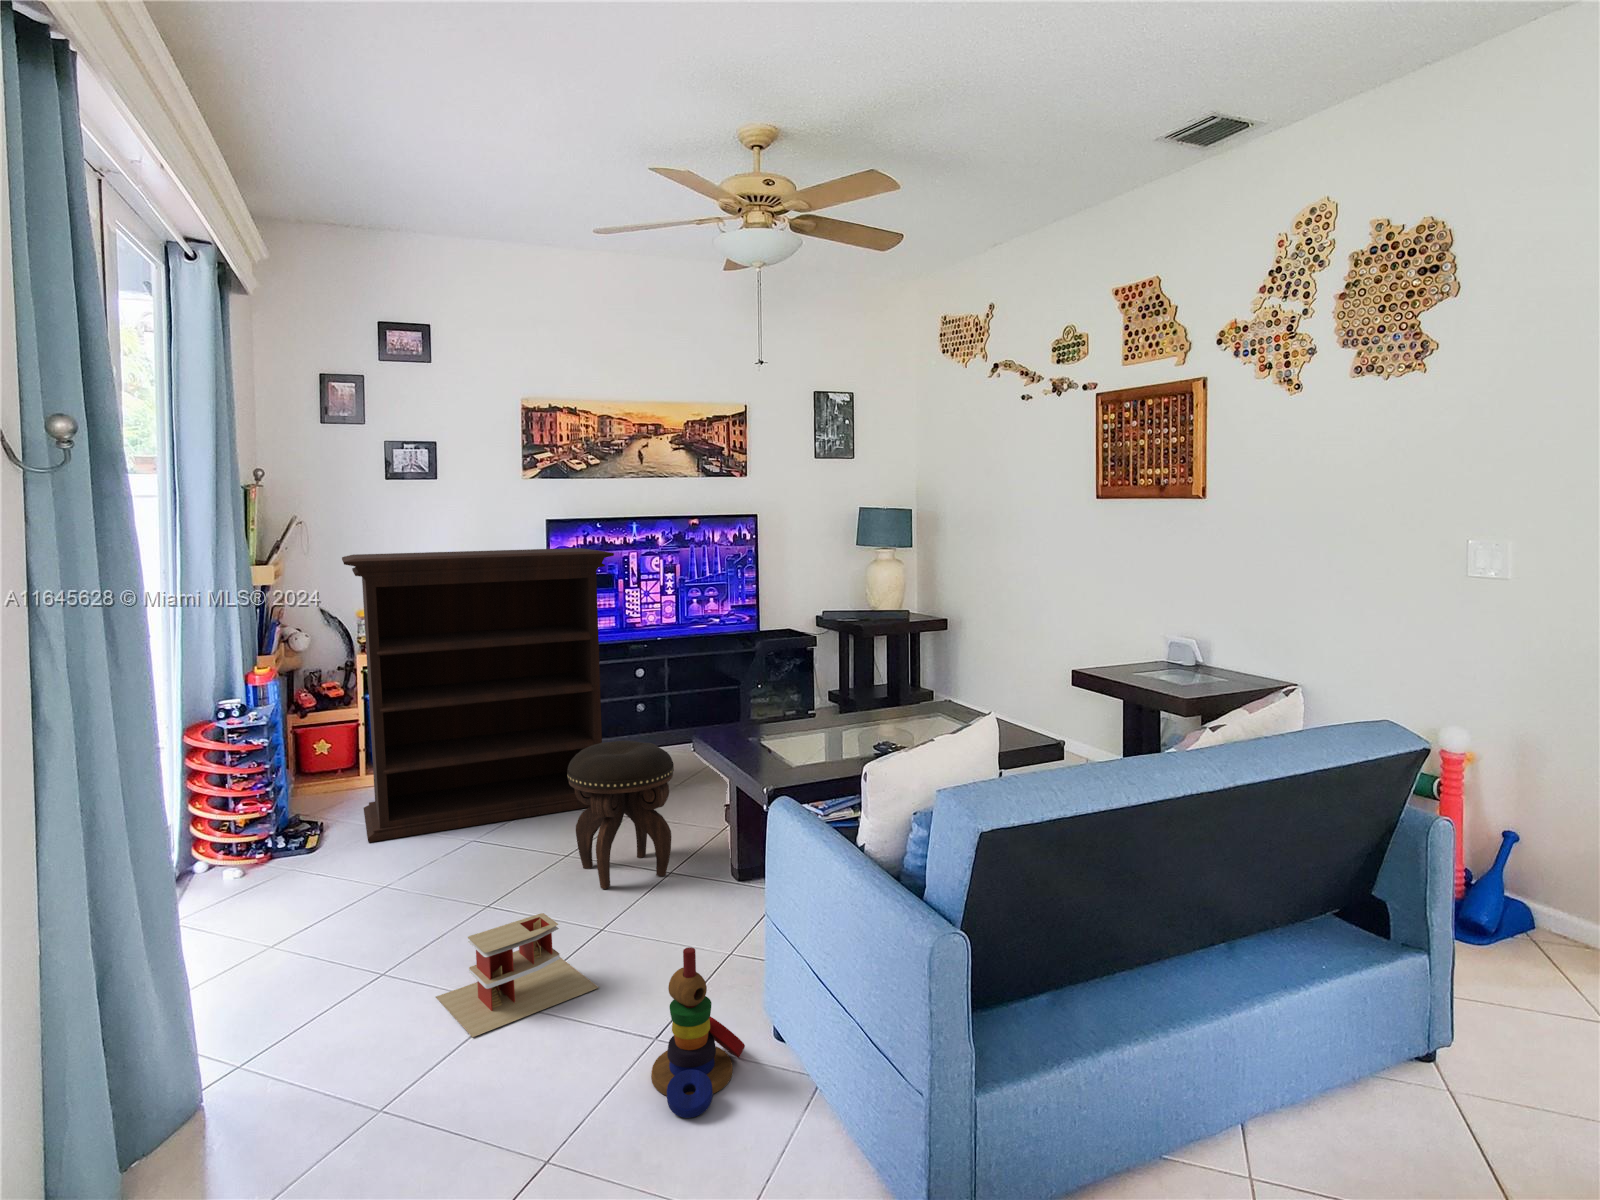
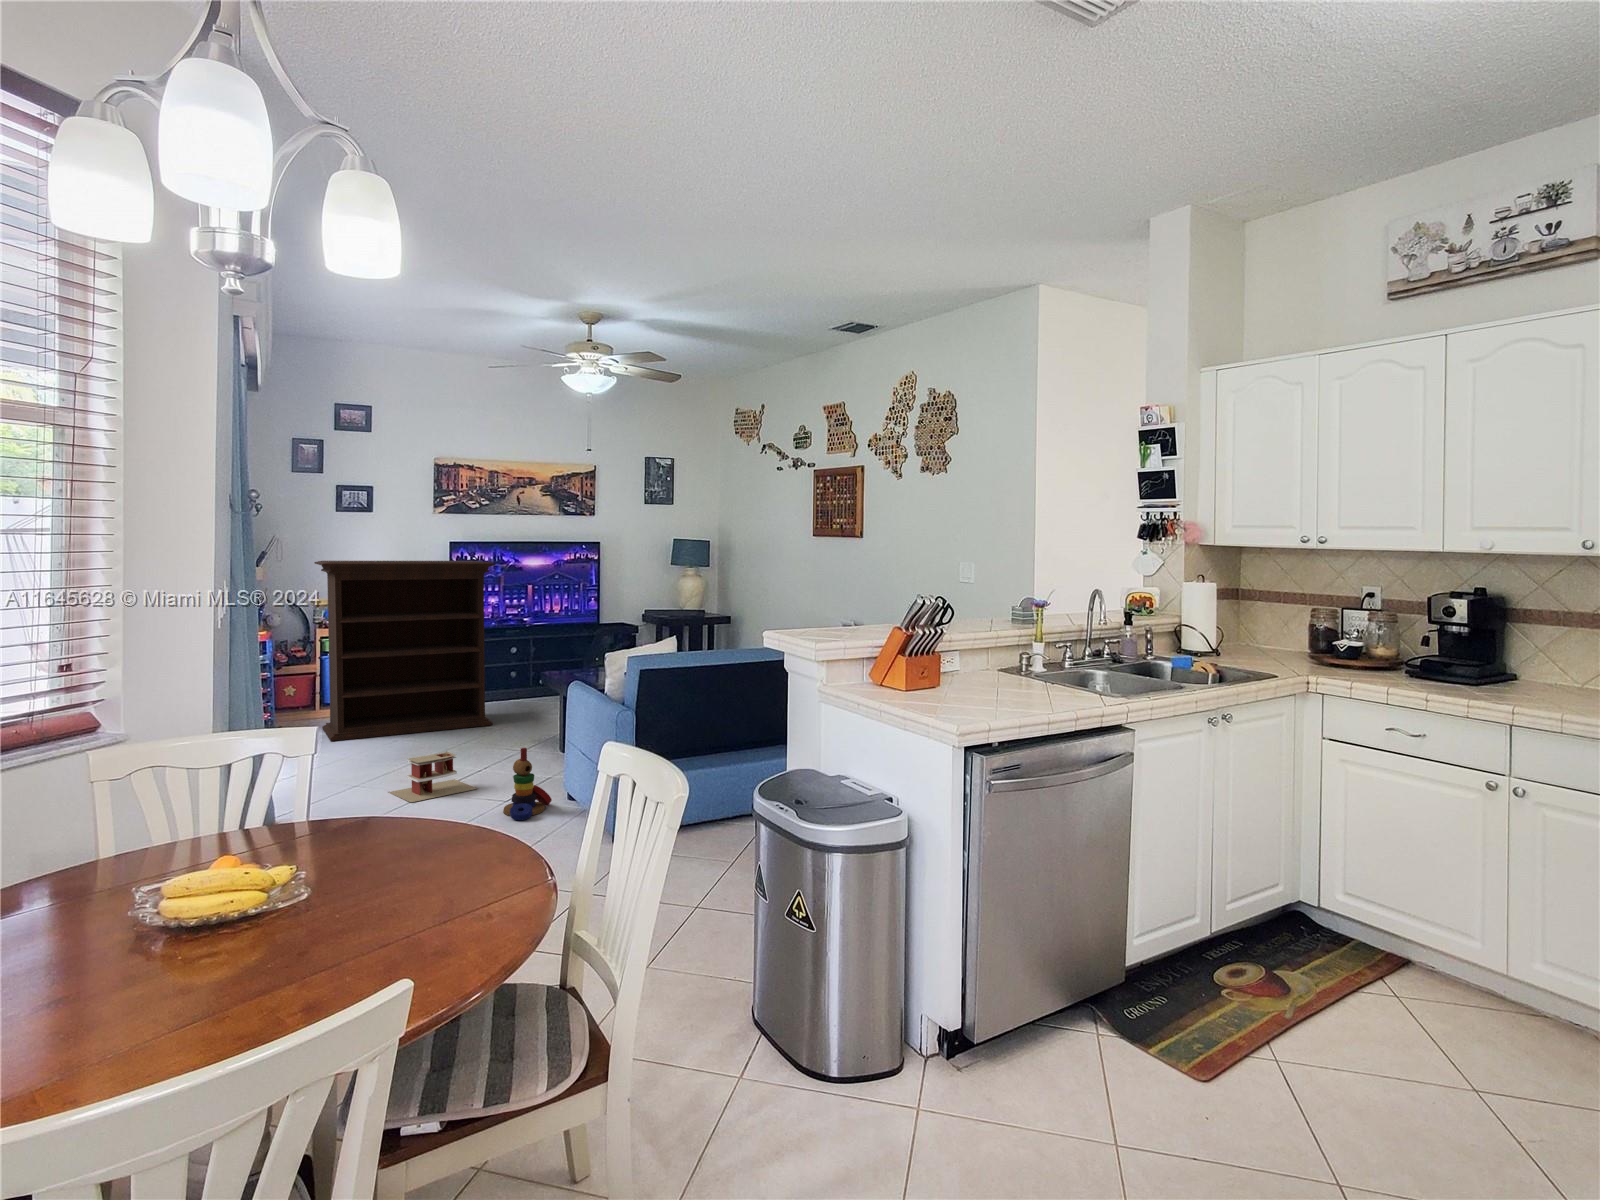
footstool: present [567,741,674,889] -> none [462,675,528,758]

